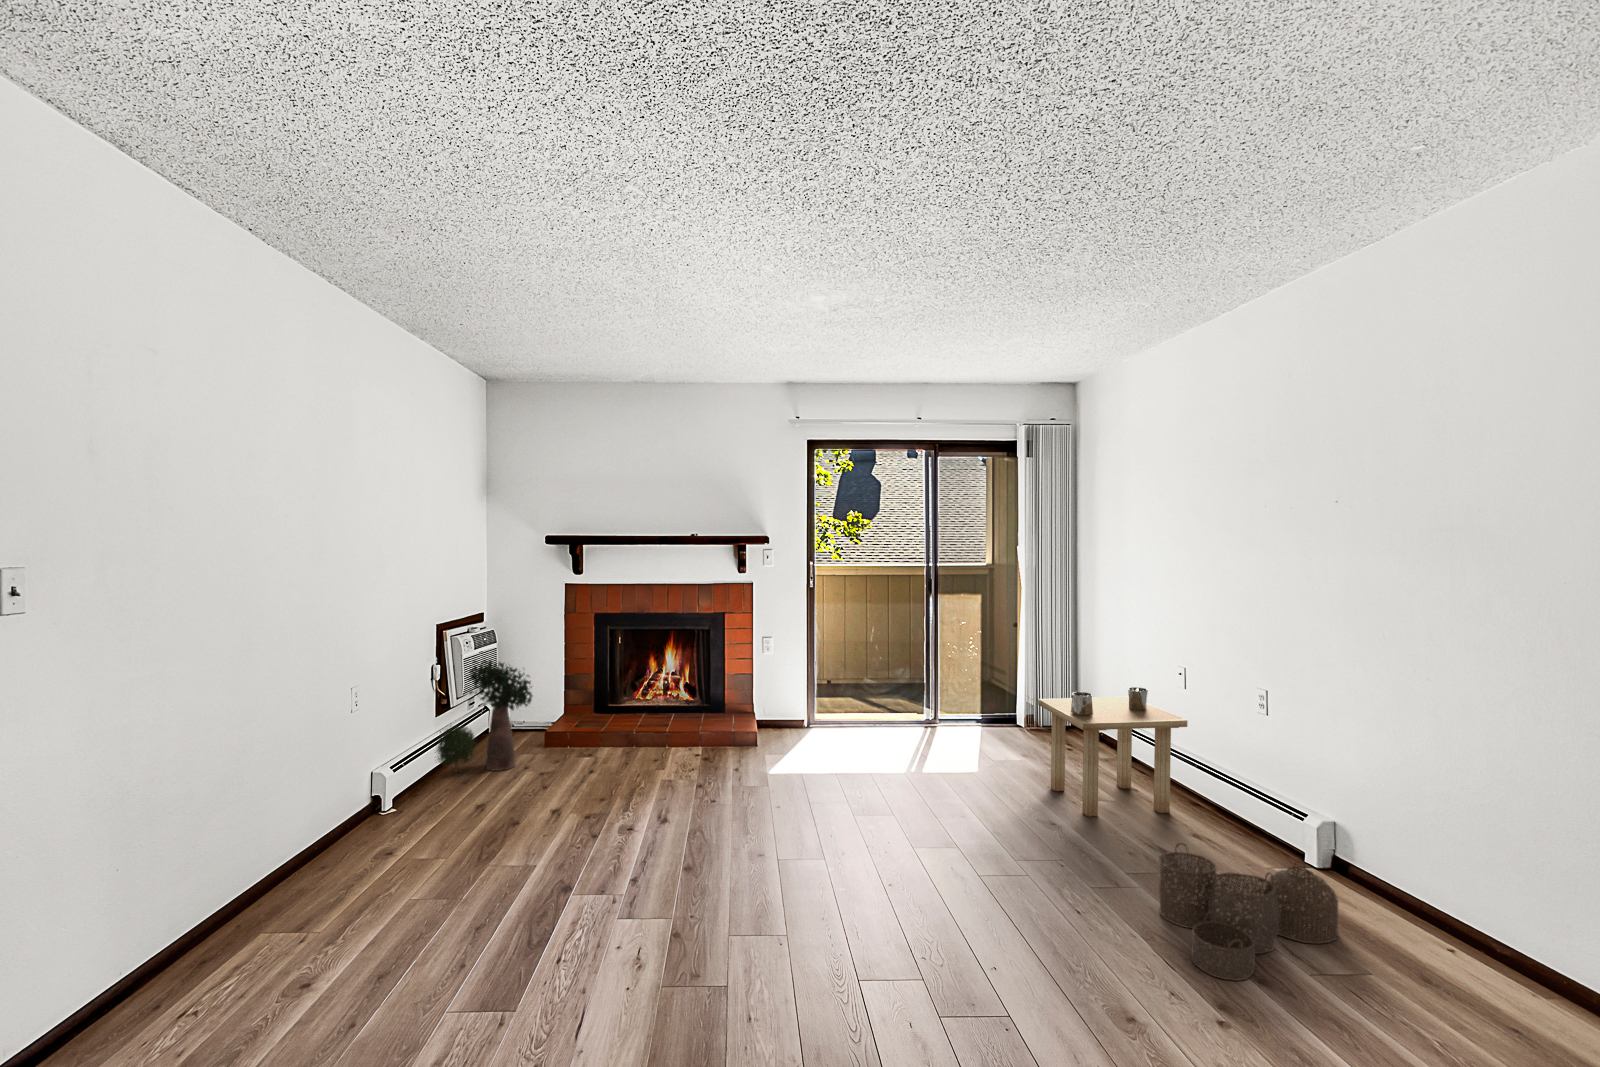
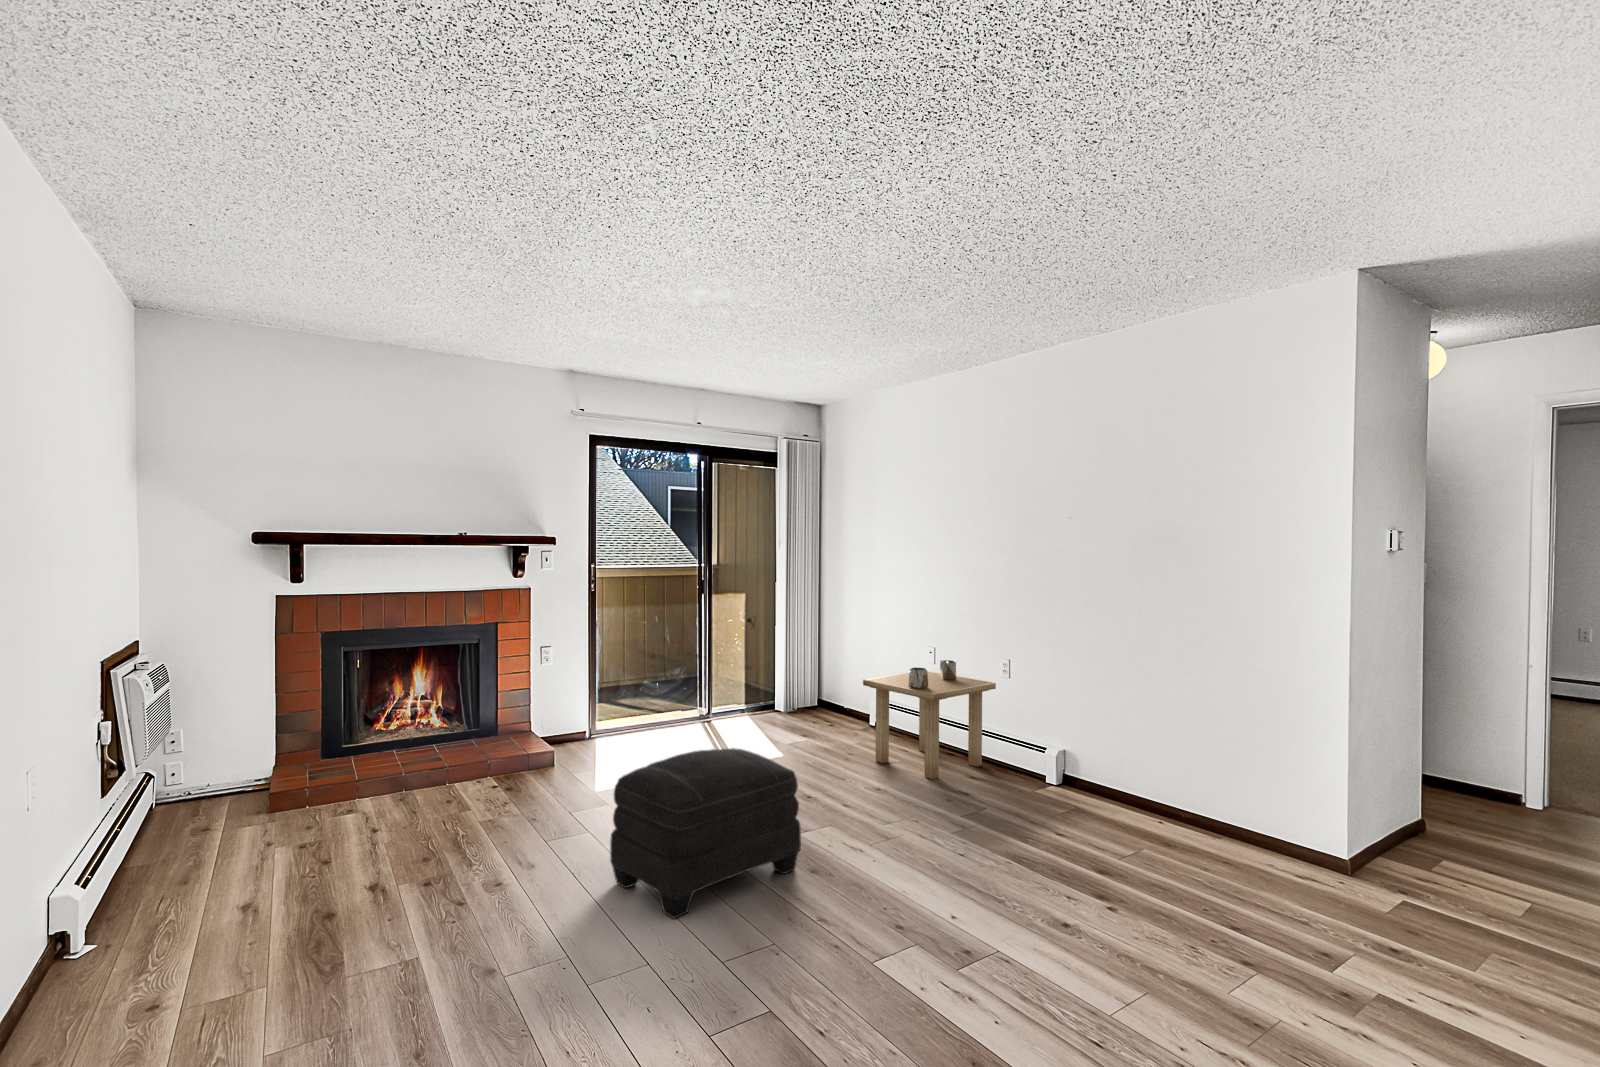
potted plant: present [435,660,533,772] -> none [113,698,275,871]
ottoman: none [690,745,845,878] -> present [610,748,801,918]
woven basket: present [1159,843,1338,981] -> none [1076,778,1199,884]

